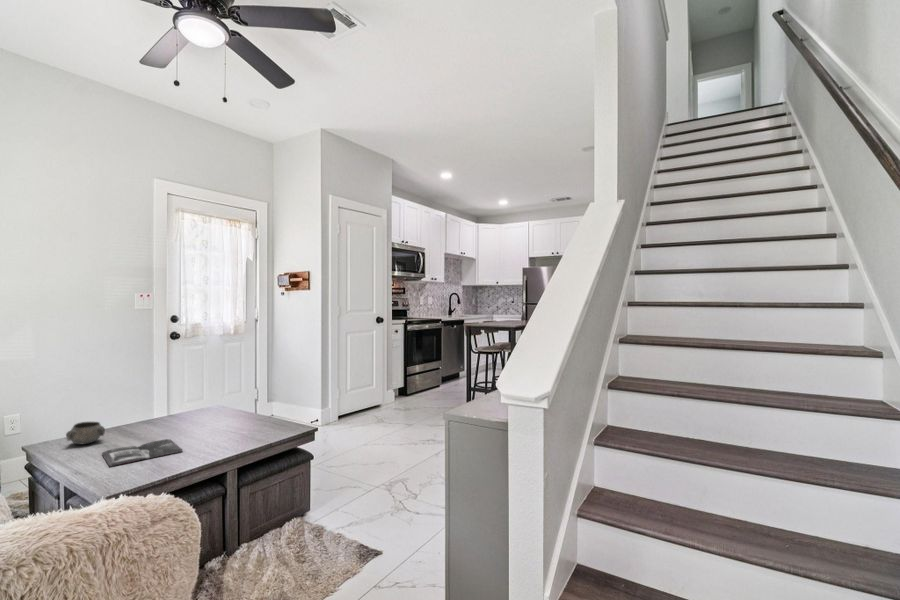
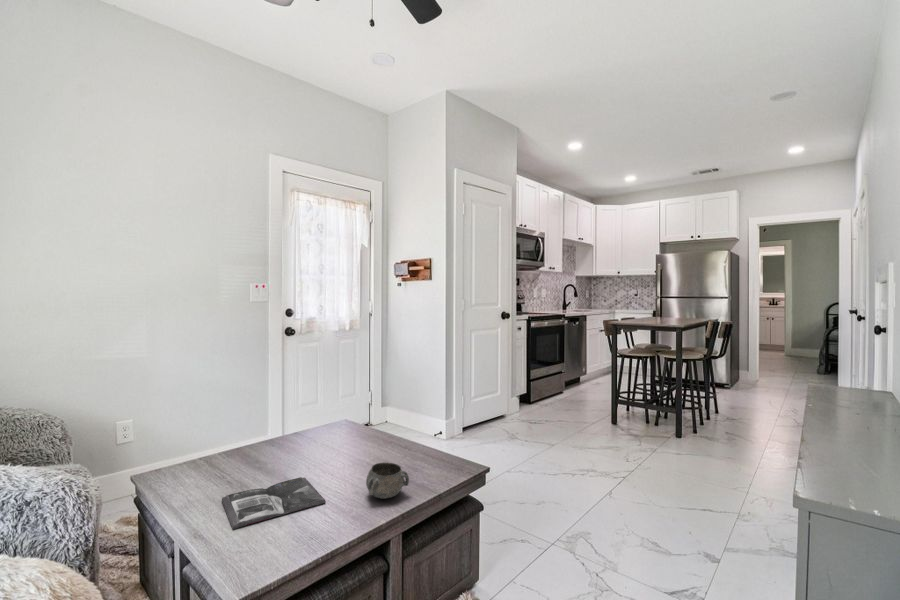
decorative bowl: present [66,422,105,444] -> present [366,462,409,499]

